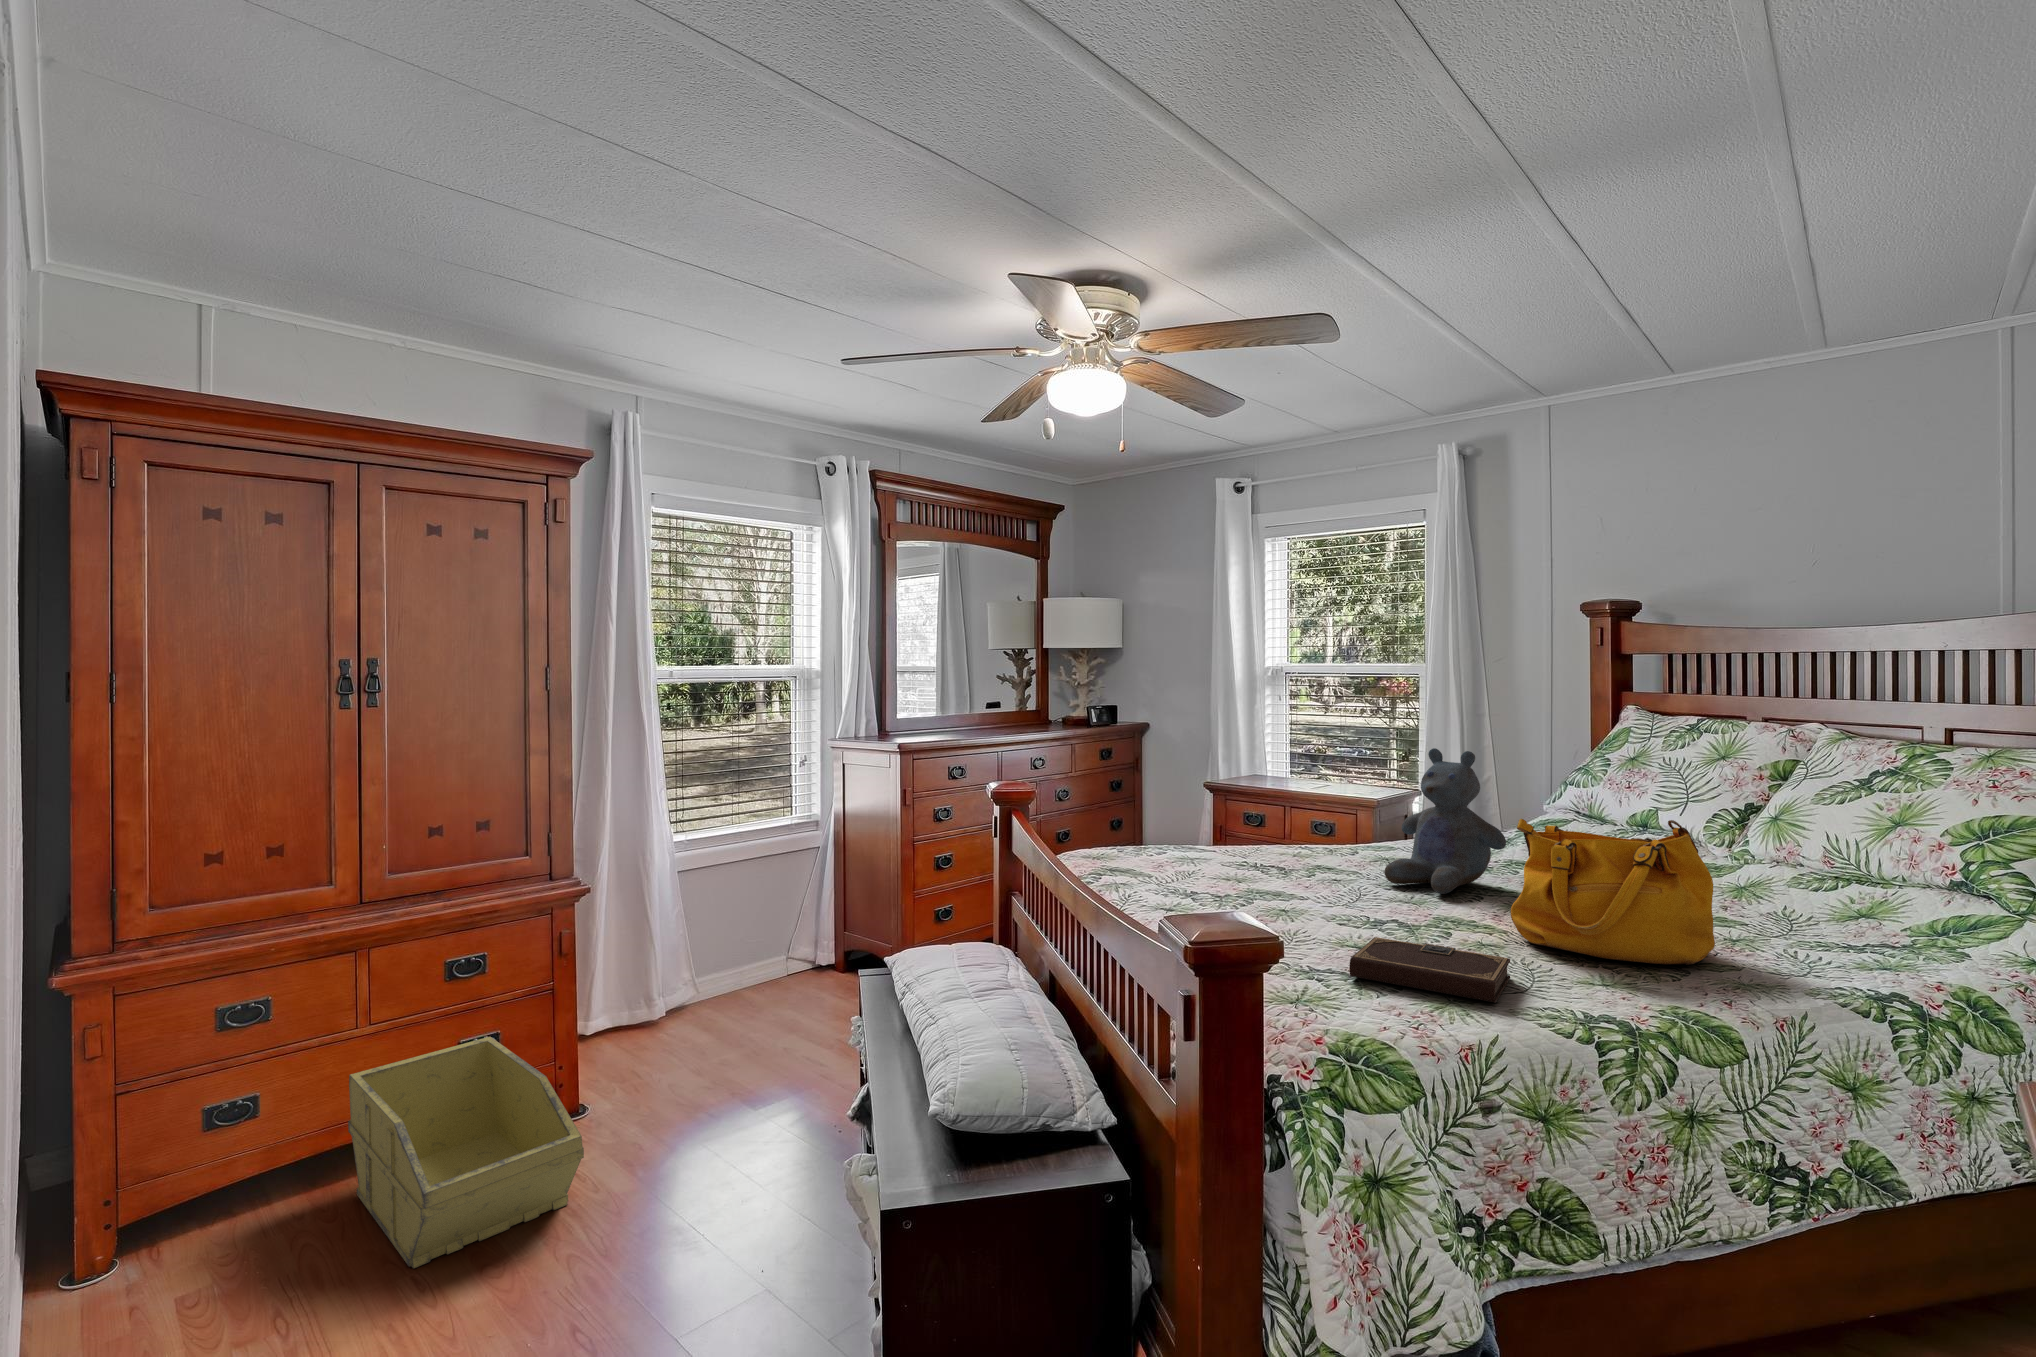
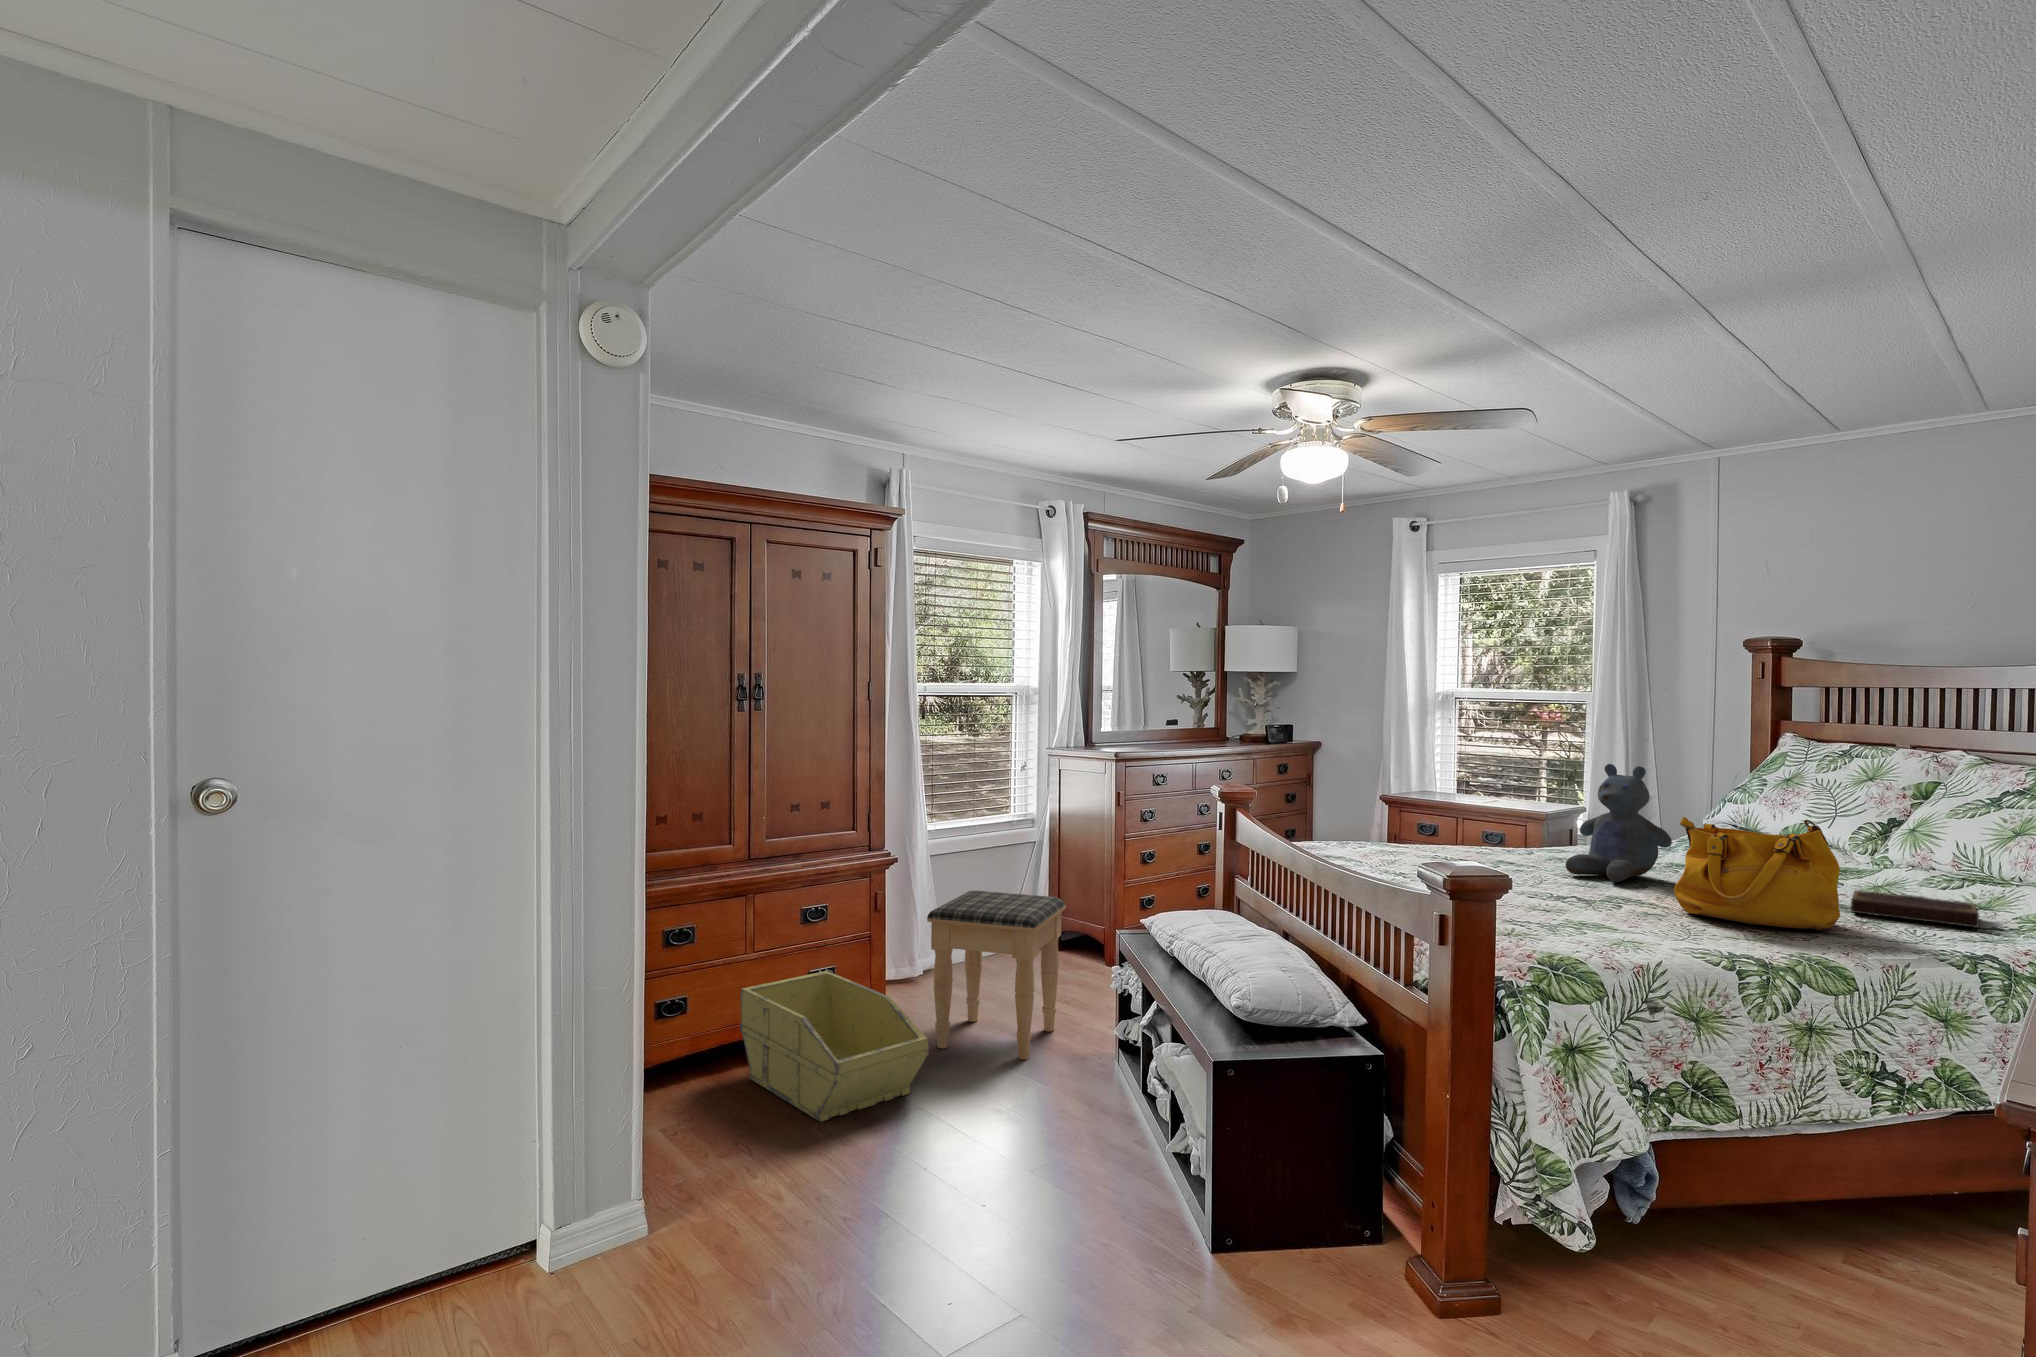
footstool: none [622,918,812,1135] -> present [927,890,1066,1060]
notebook: present [1349,937,1510,1003] -> present [1851,890,1979,928]

